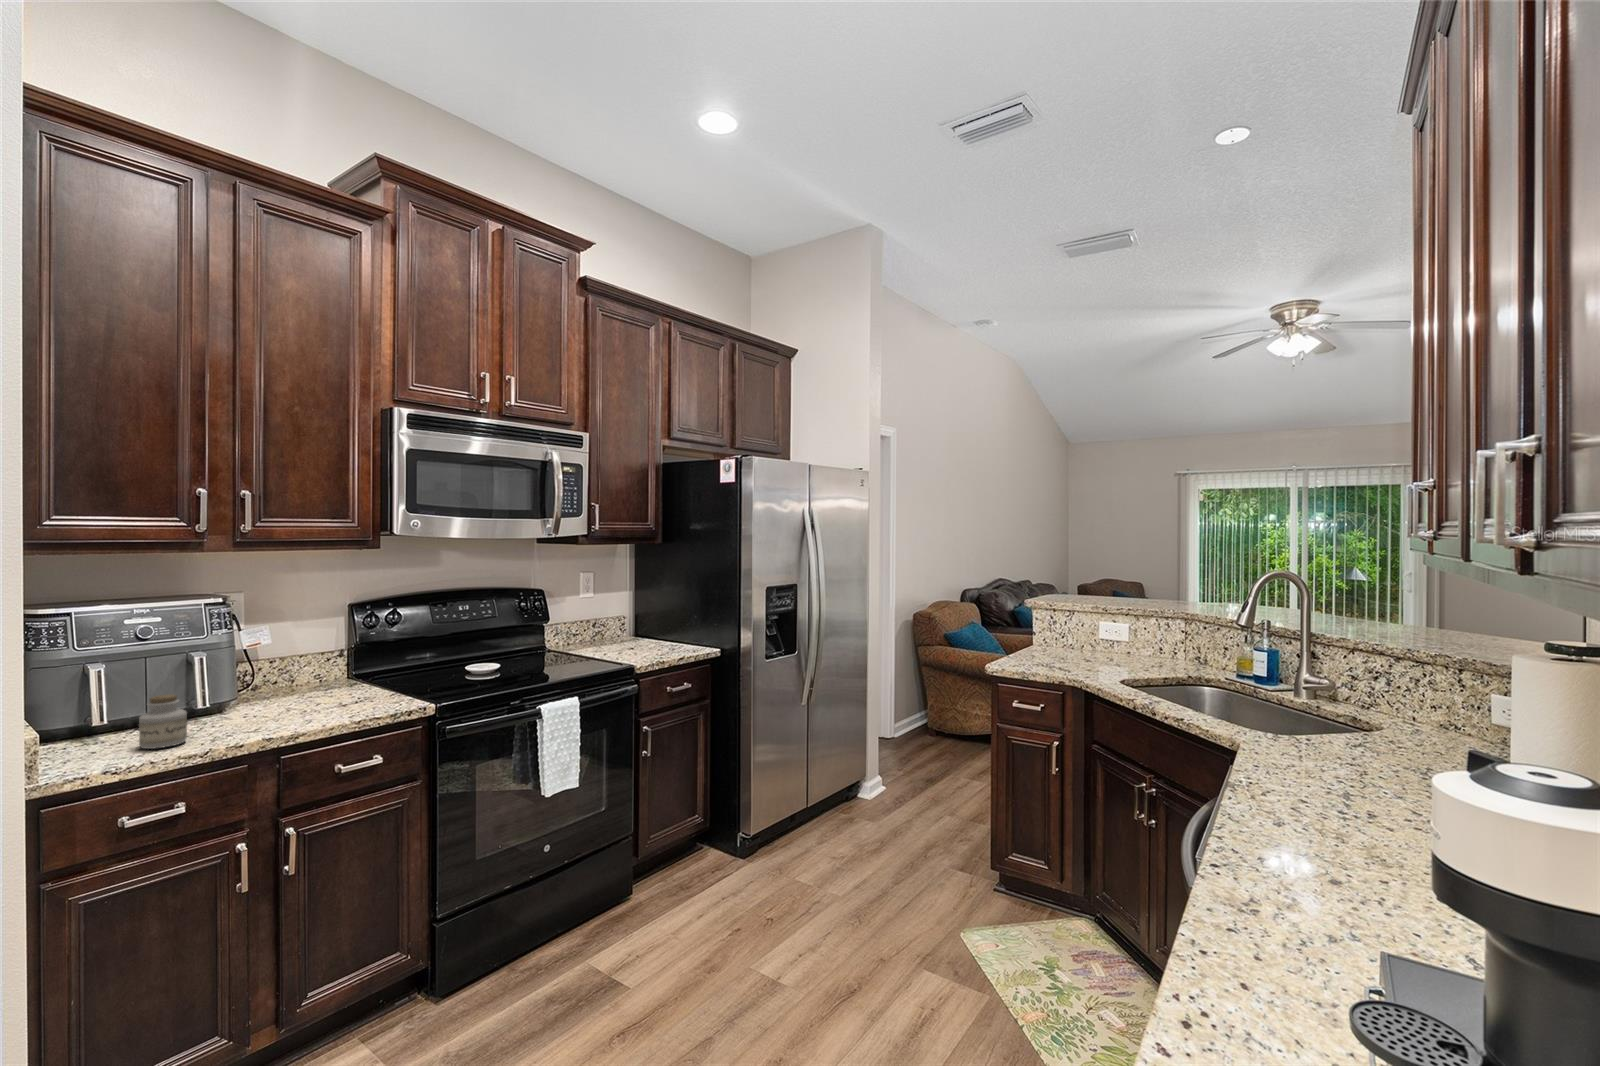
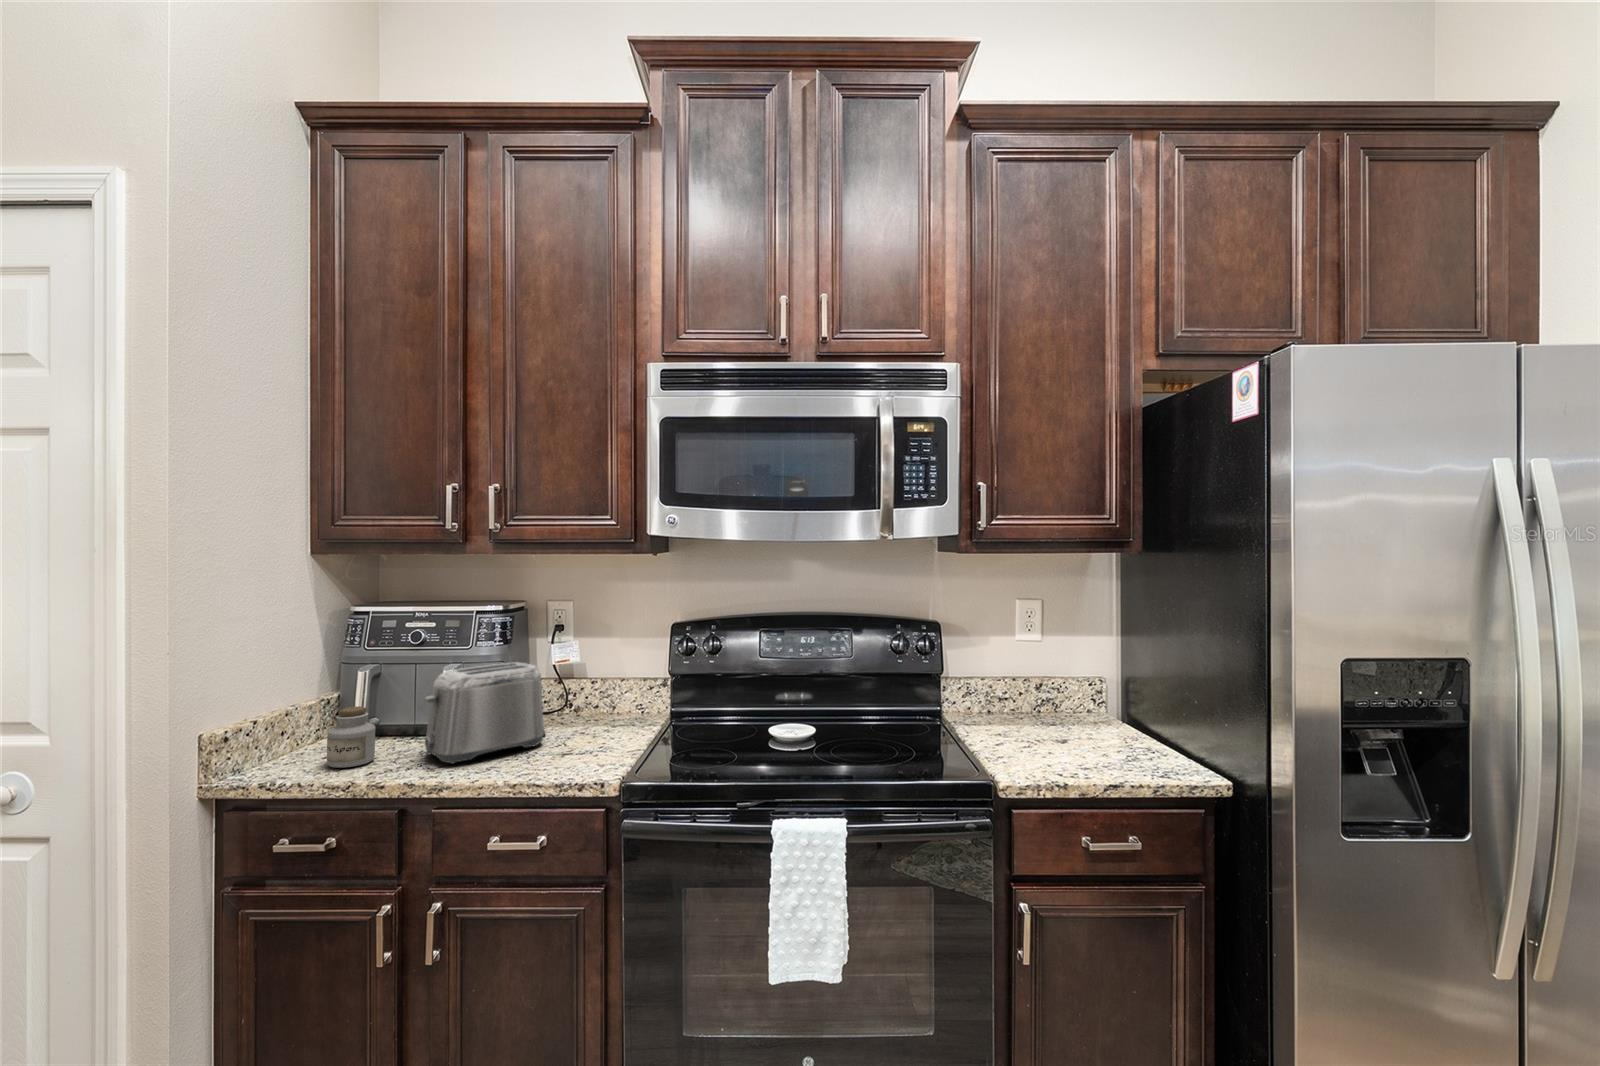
toaster: none [220,644,312,727] -> present [425,662,546,764]

